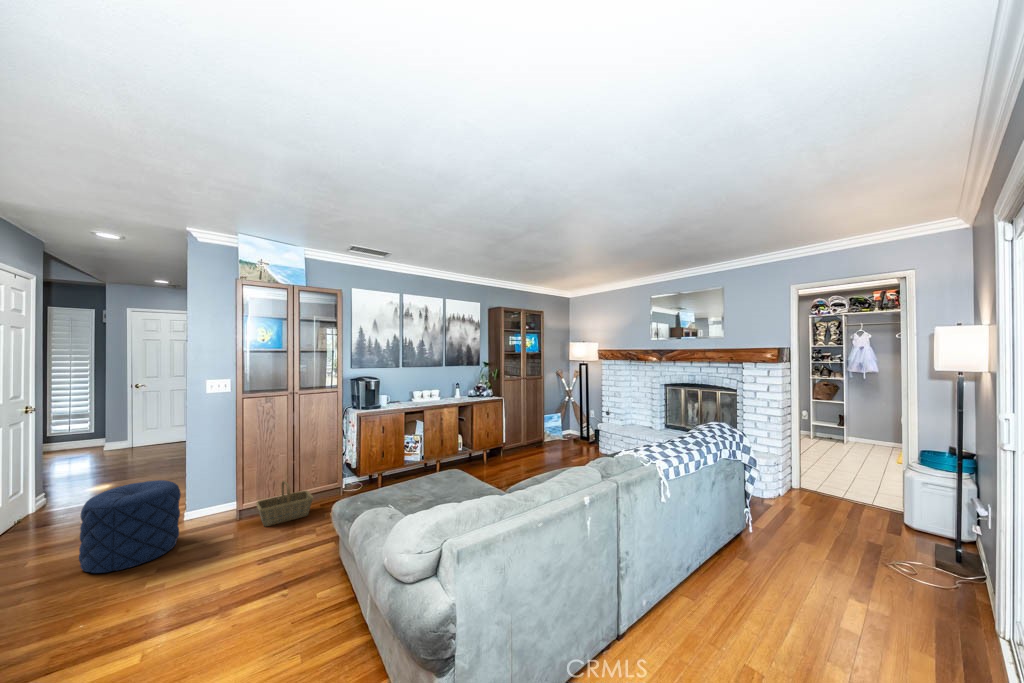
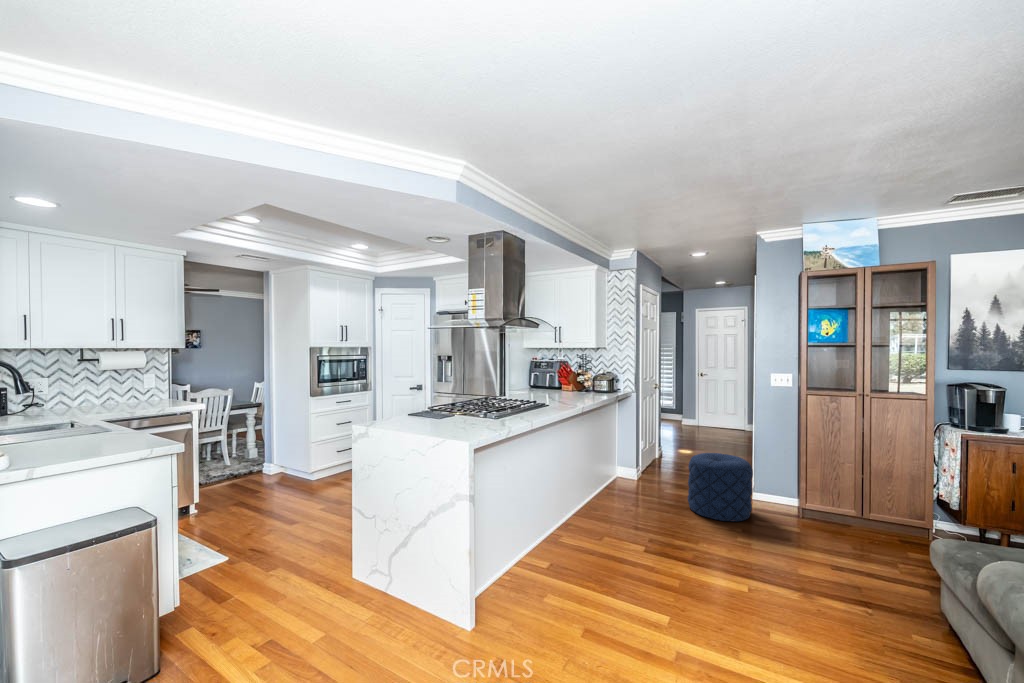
basket: present [256,481,313,527] -> none [821,493,893,544]

